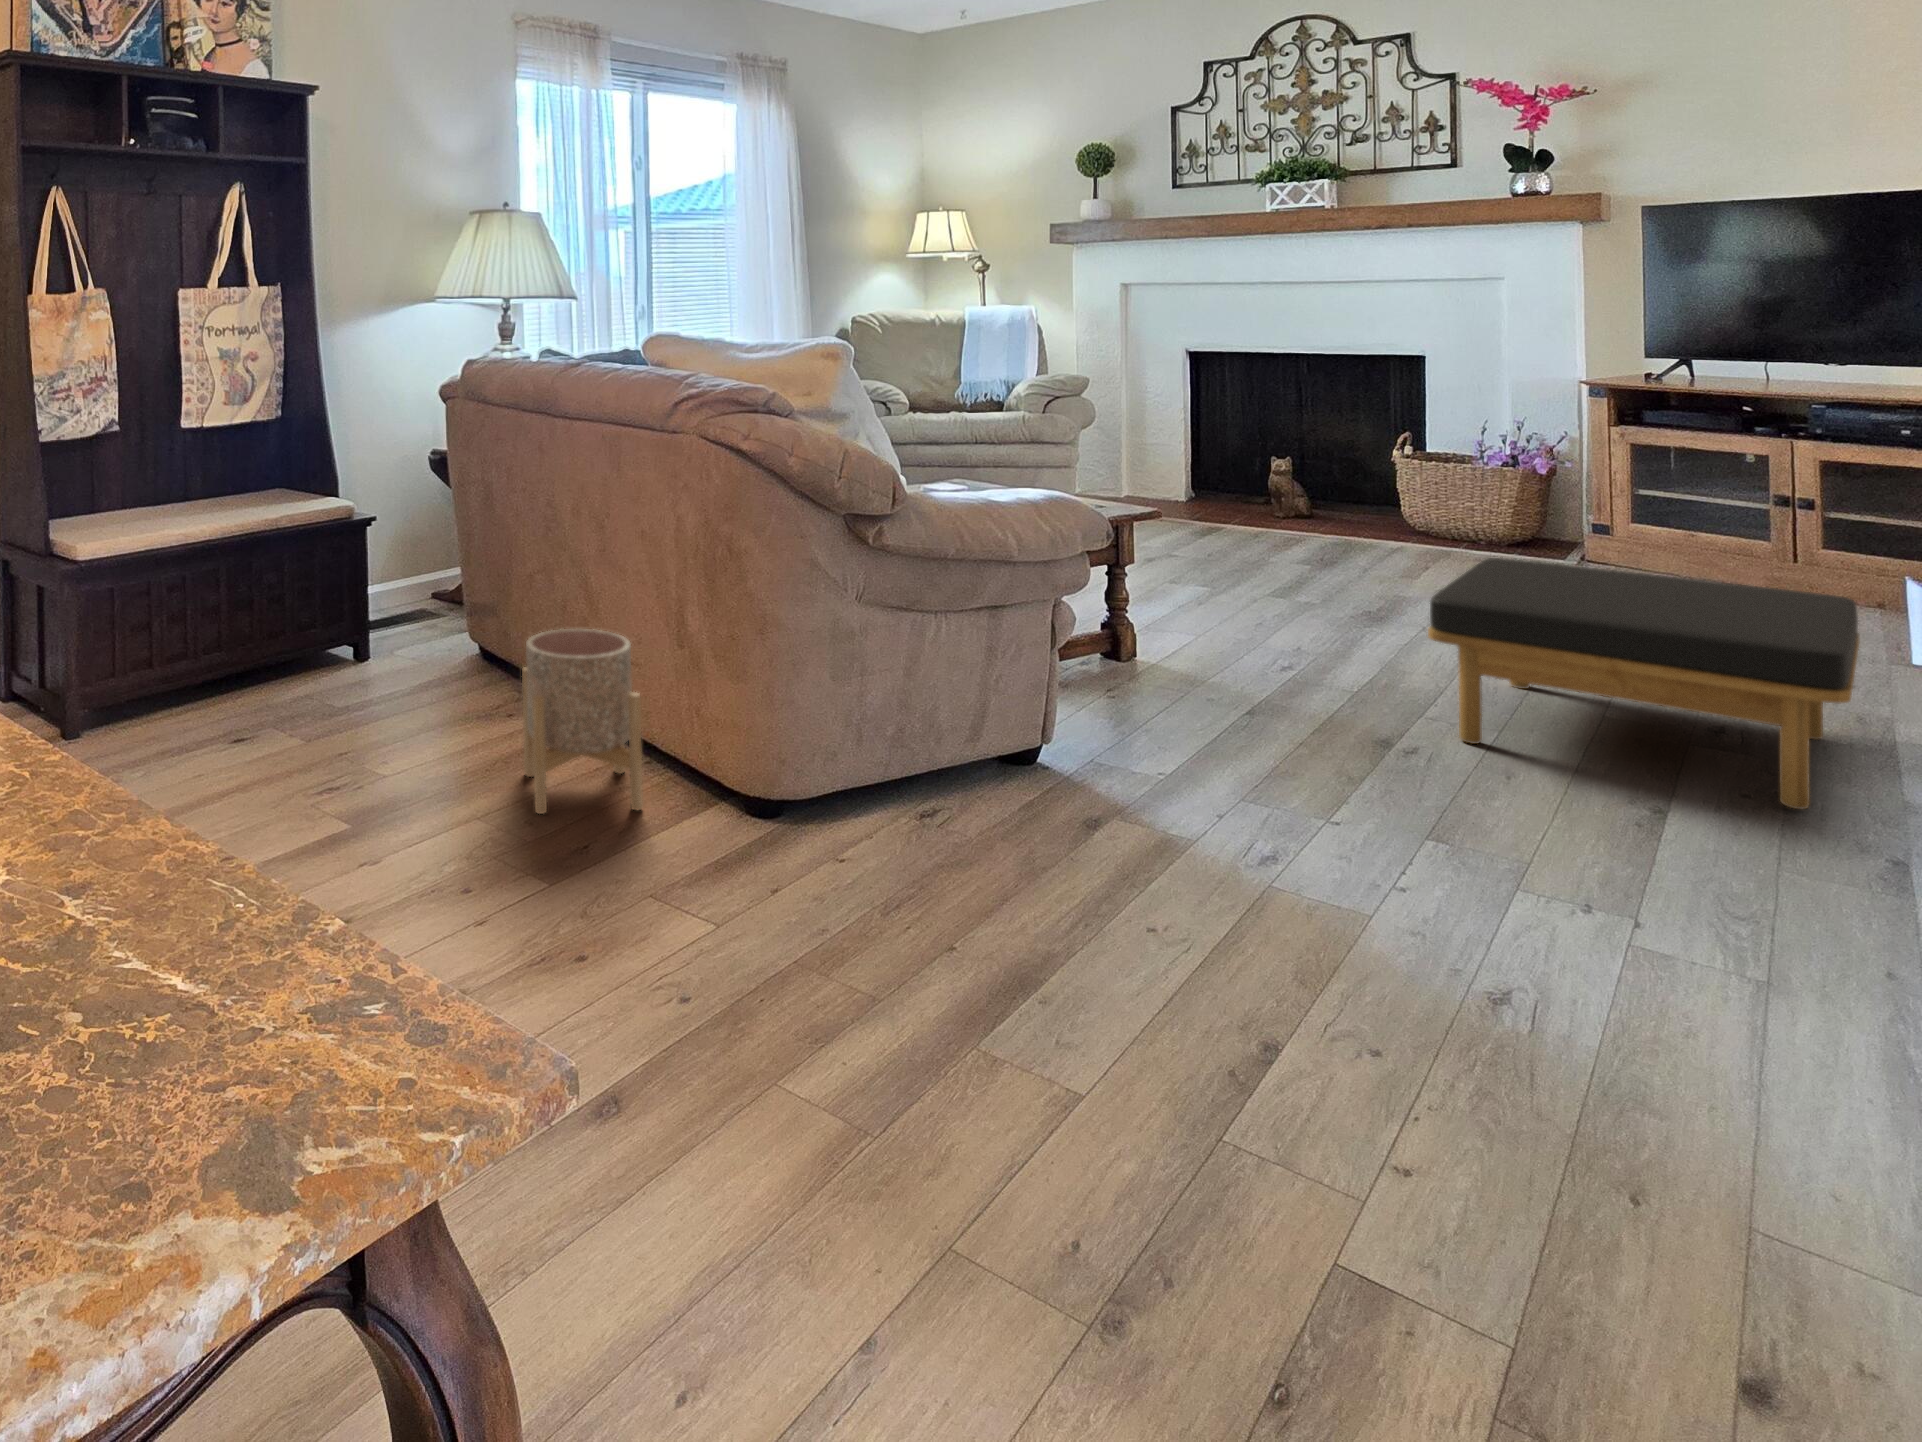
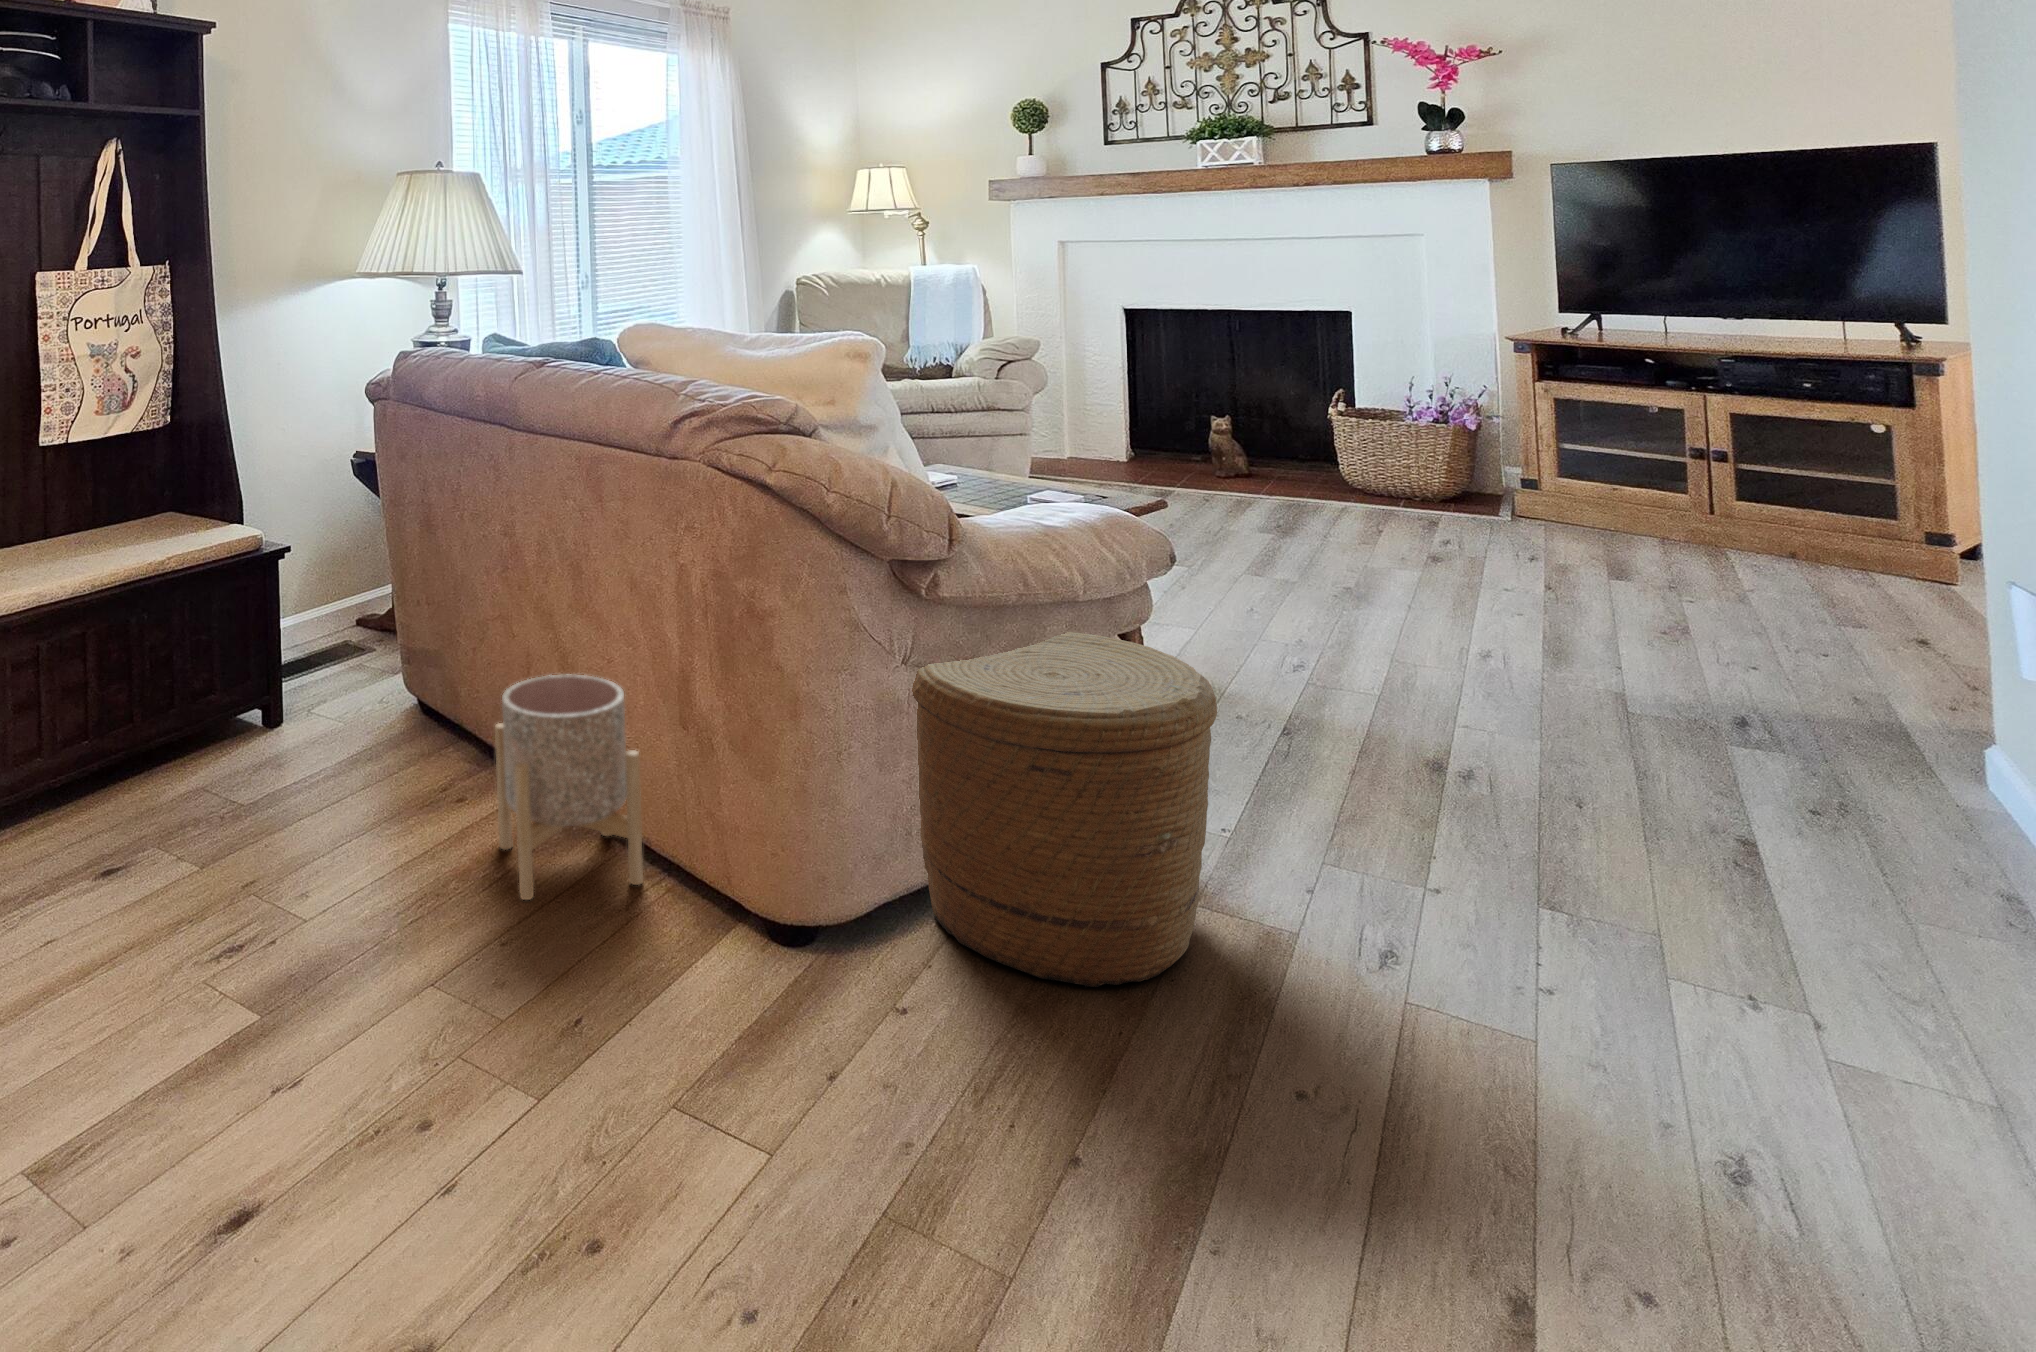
ottoman: present [1428,558,1859,809] -> none [1413,530,1812,778]
woven basket: none [875,607,1154,918] -> present [912,632,1217,988]

